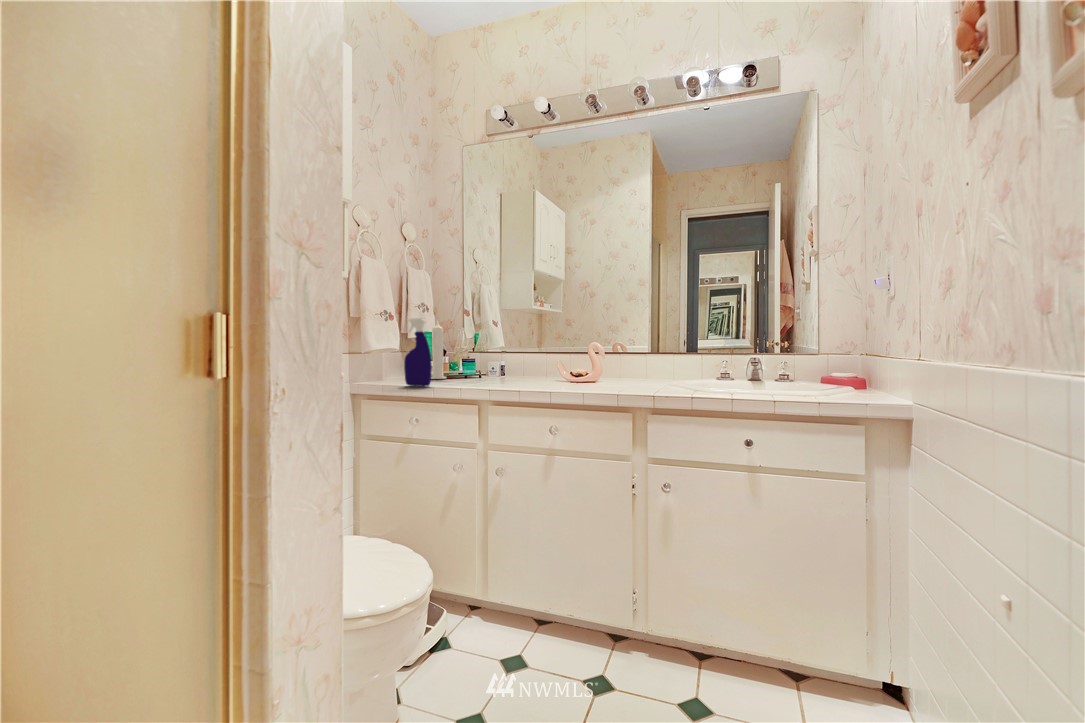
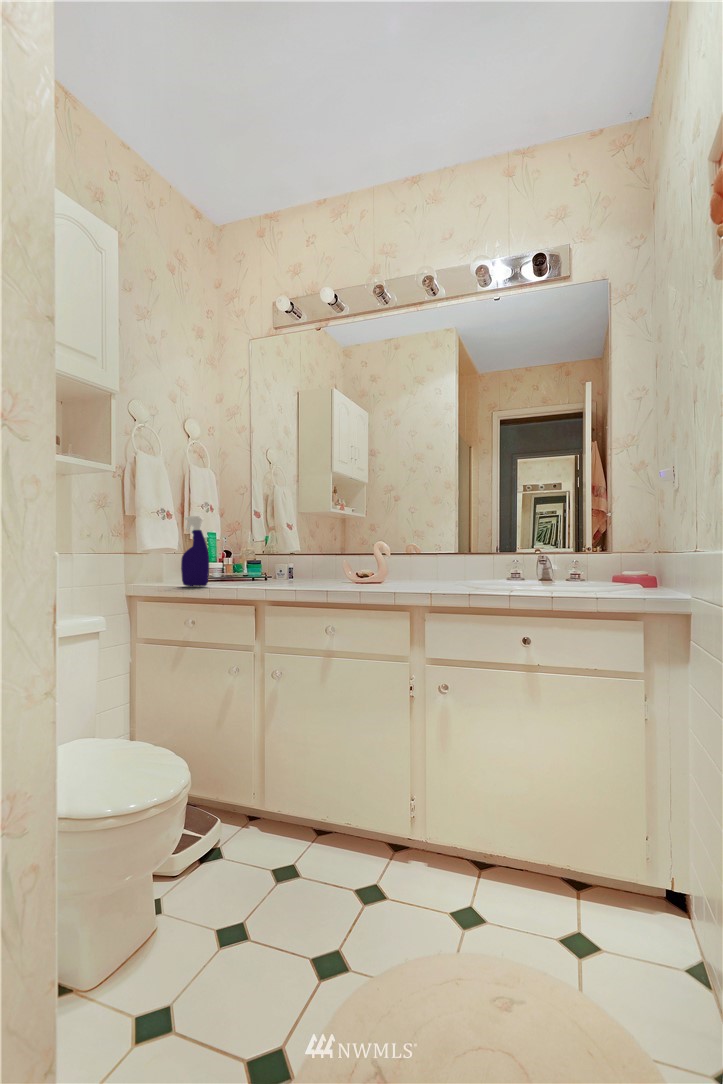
candle: present [431,320,447,379] -> none [211,519,229,580]

